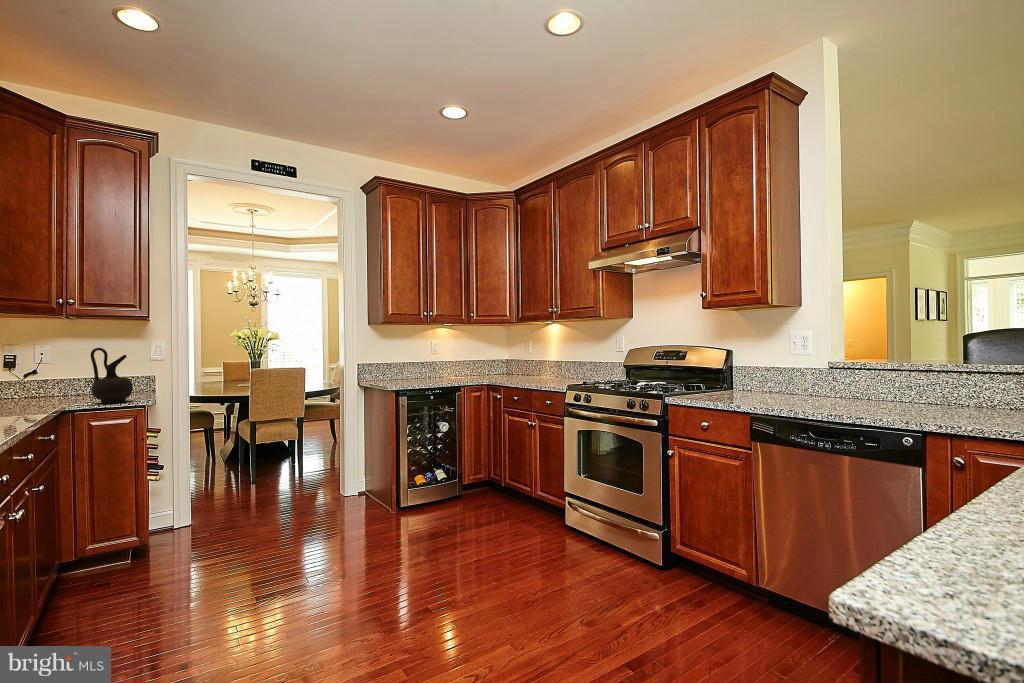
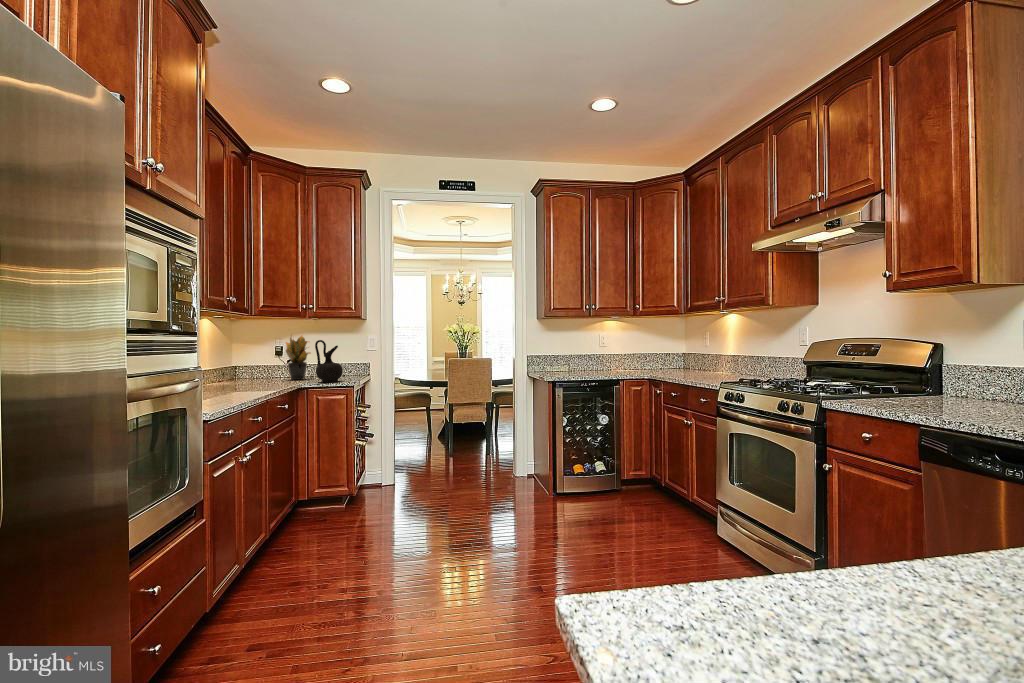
potted plant: none [21,335,80,402] -> present [286,336,311,380]

